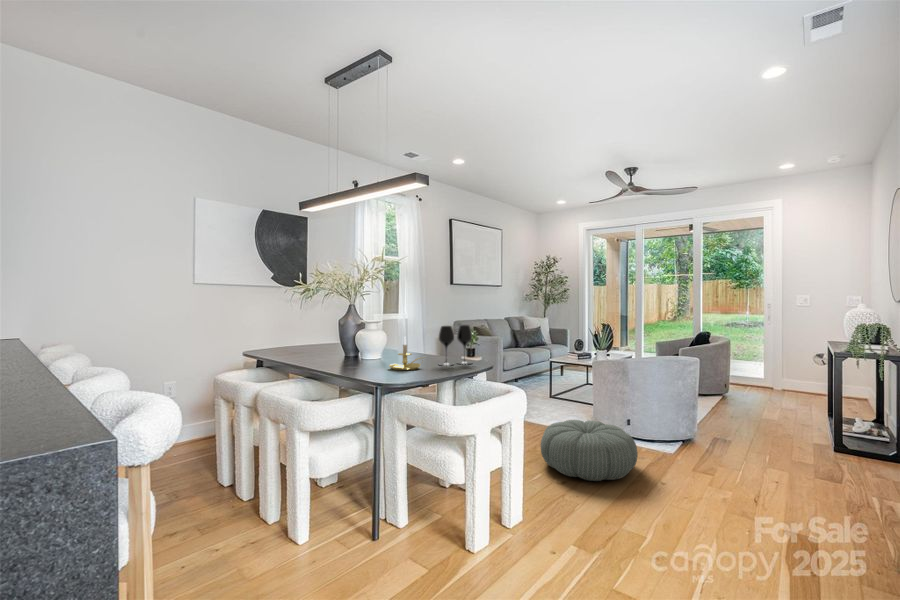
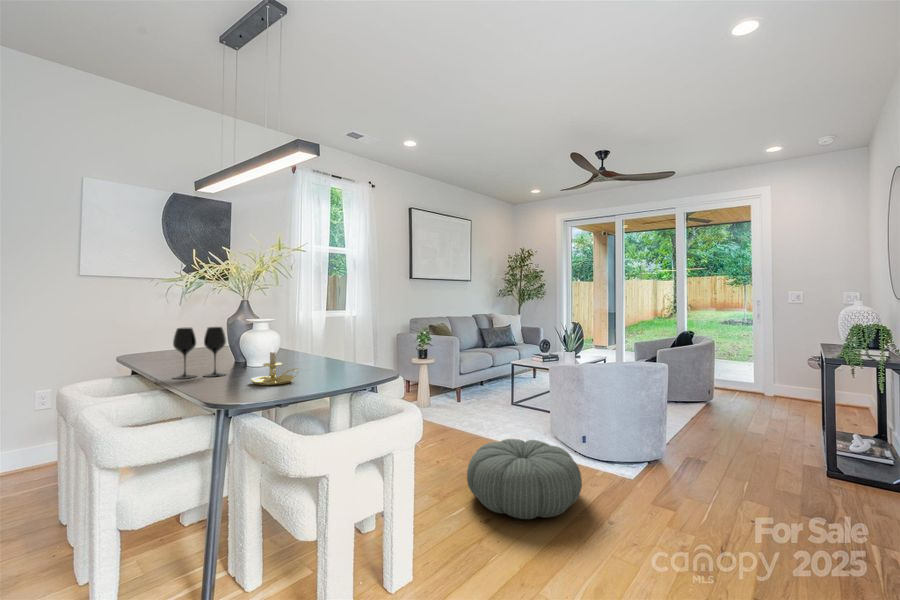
wine glass: present [439,325,472,366] -> present [173,327,226,379]

